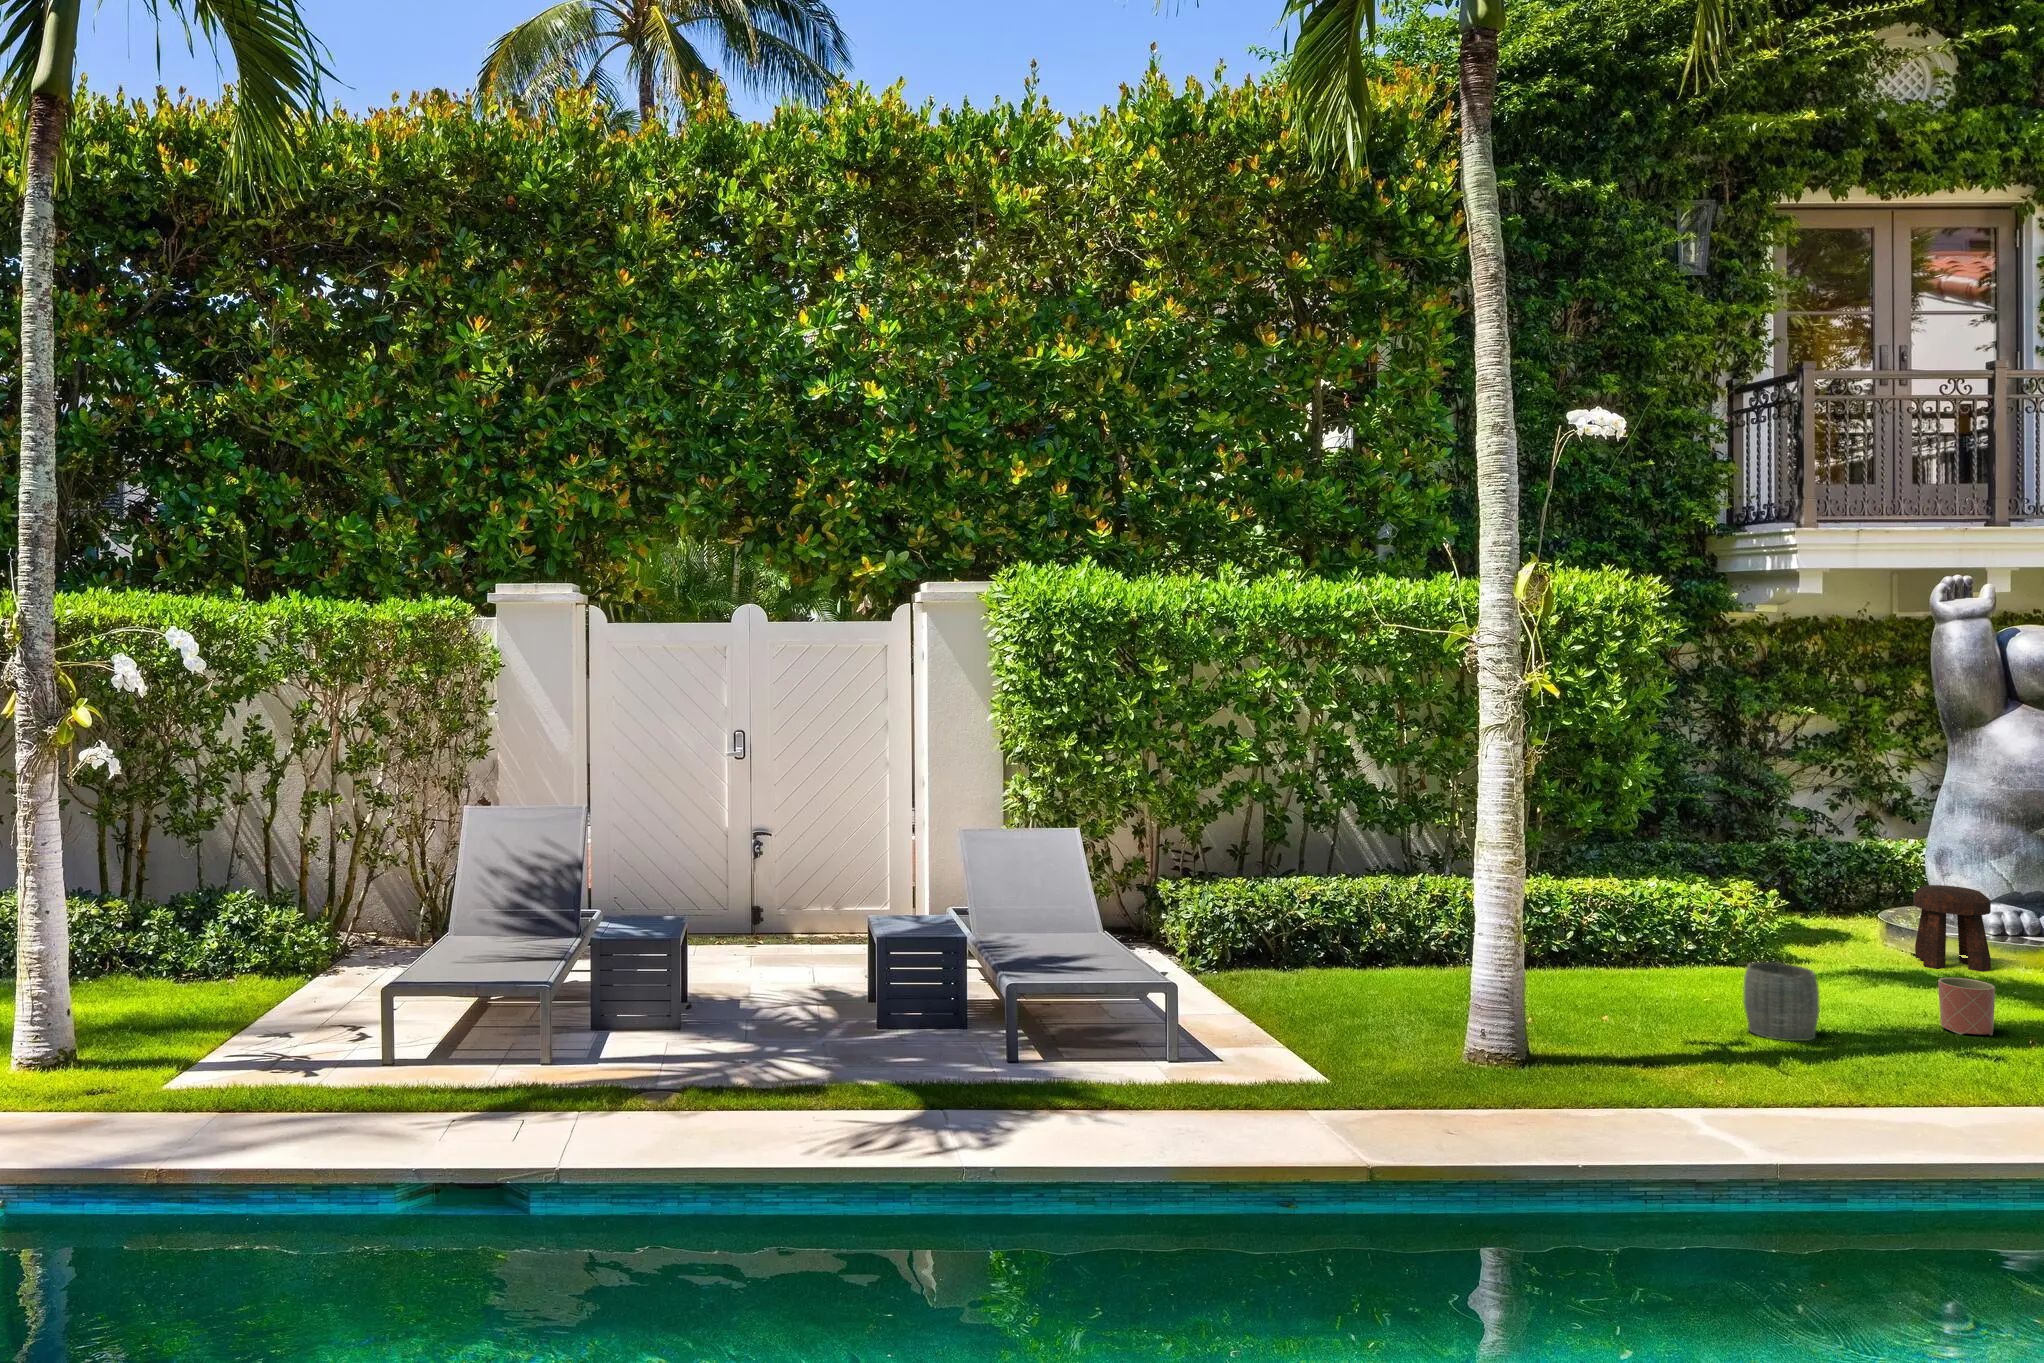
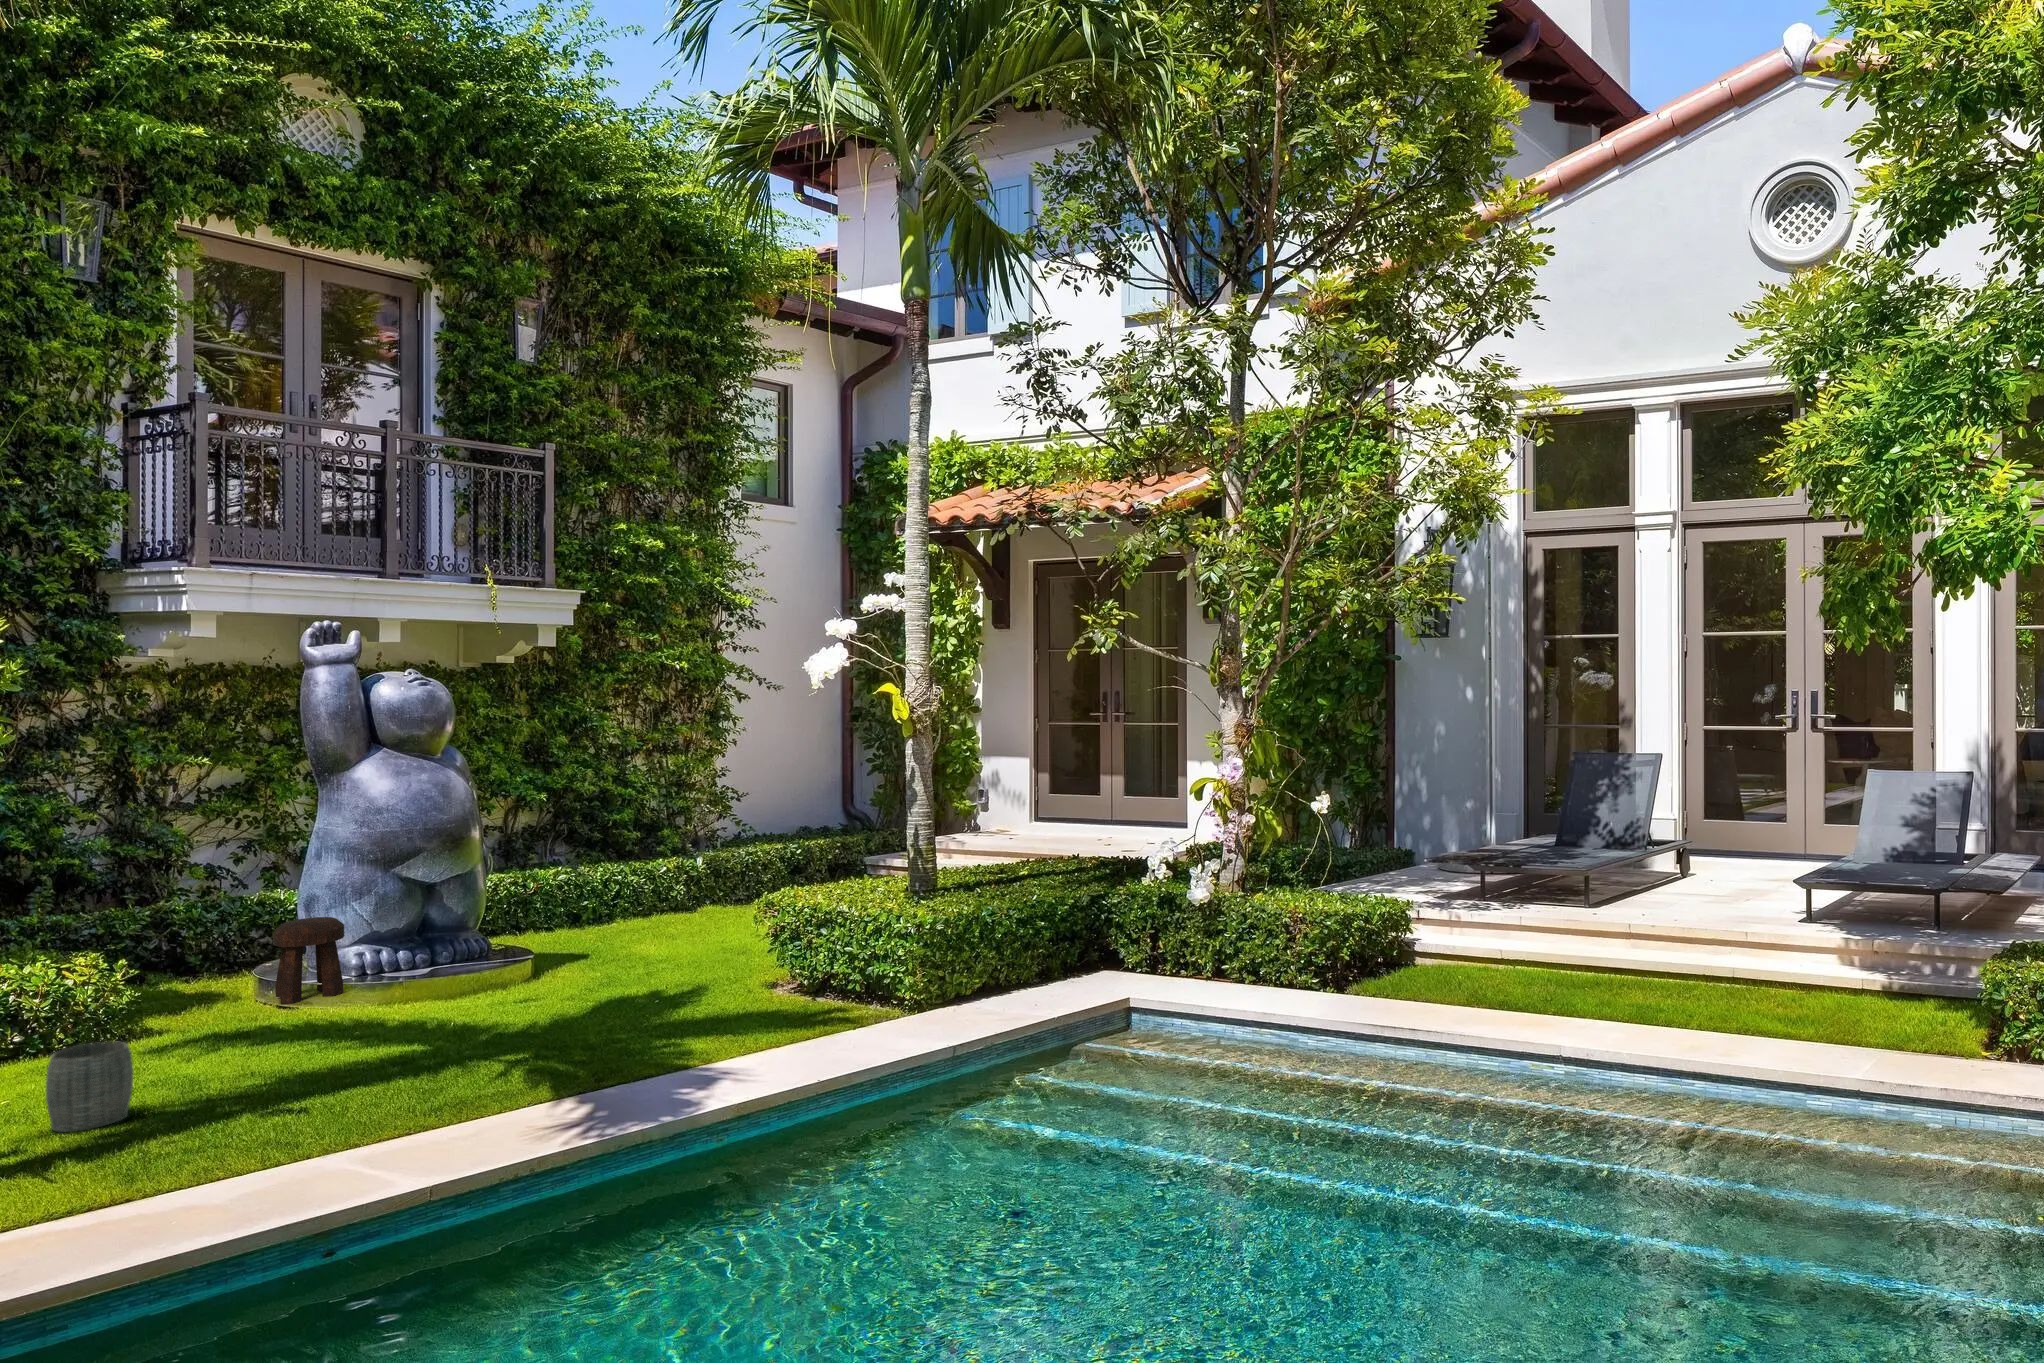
planter: present [1938,977,1995,1036] -> none [266,1010,319,1069]

